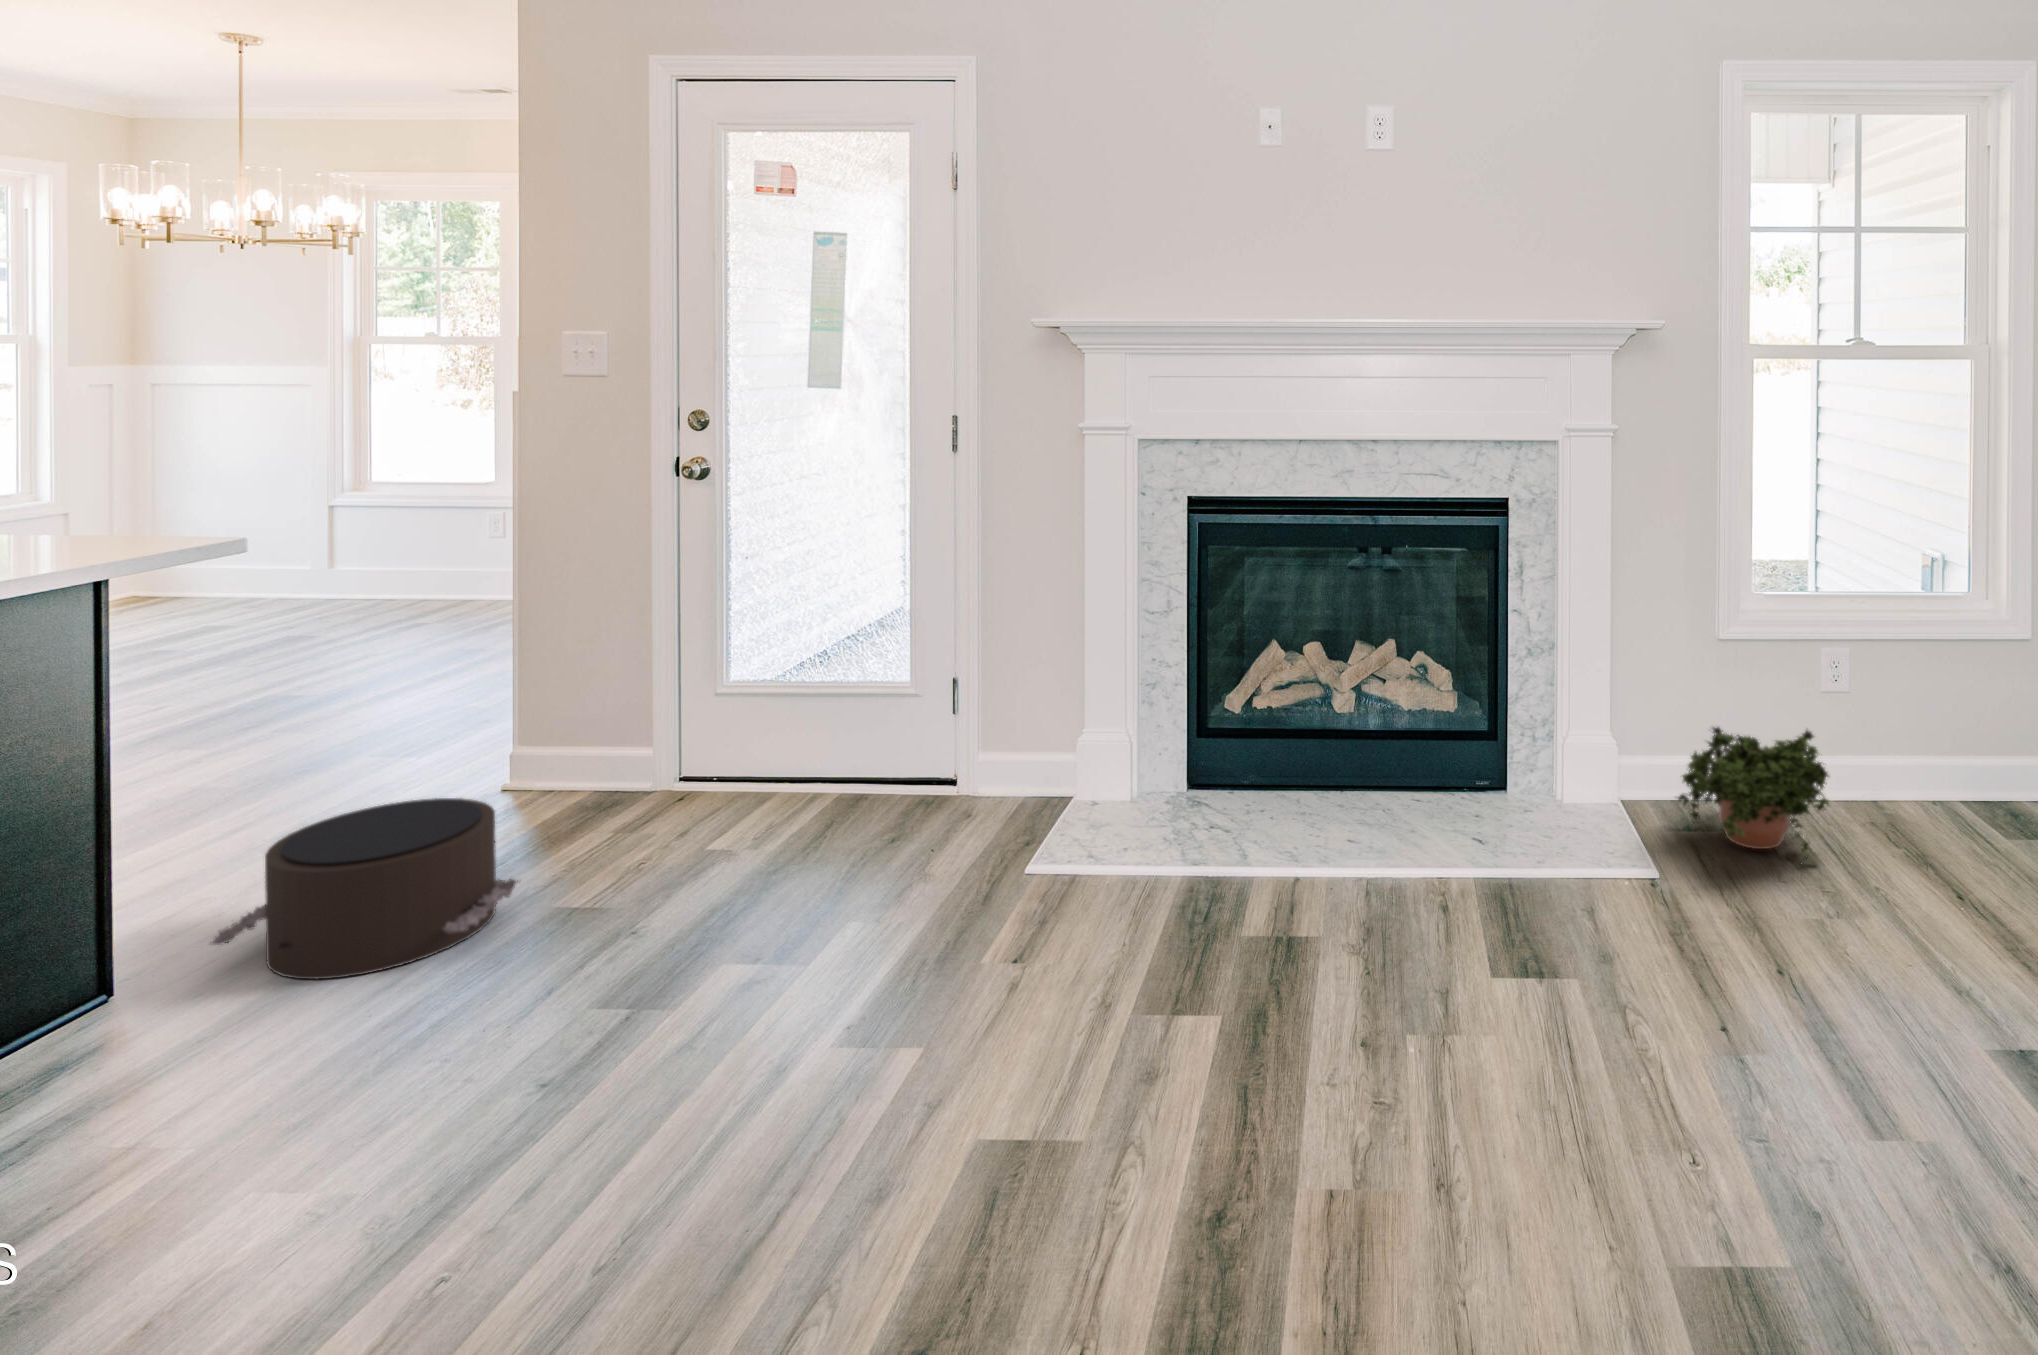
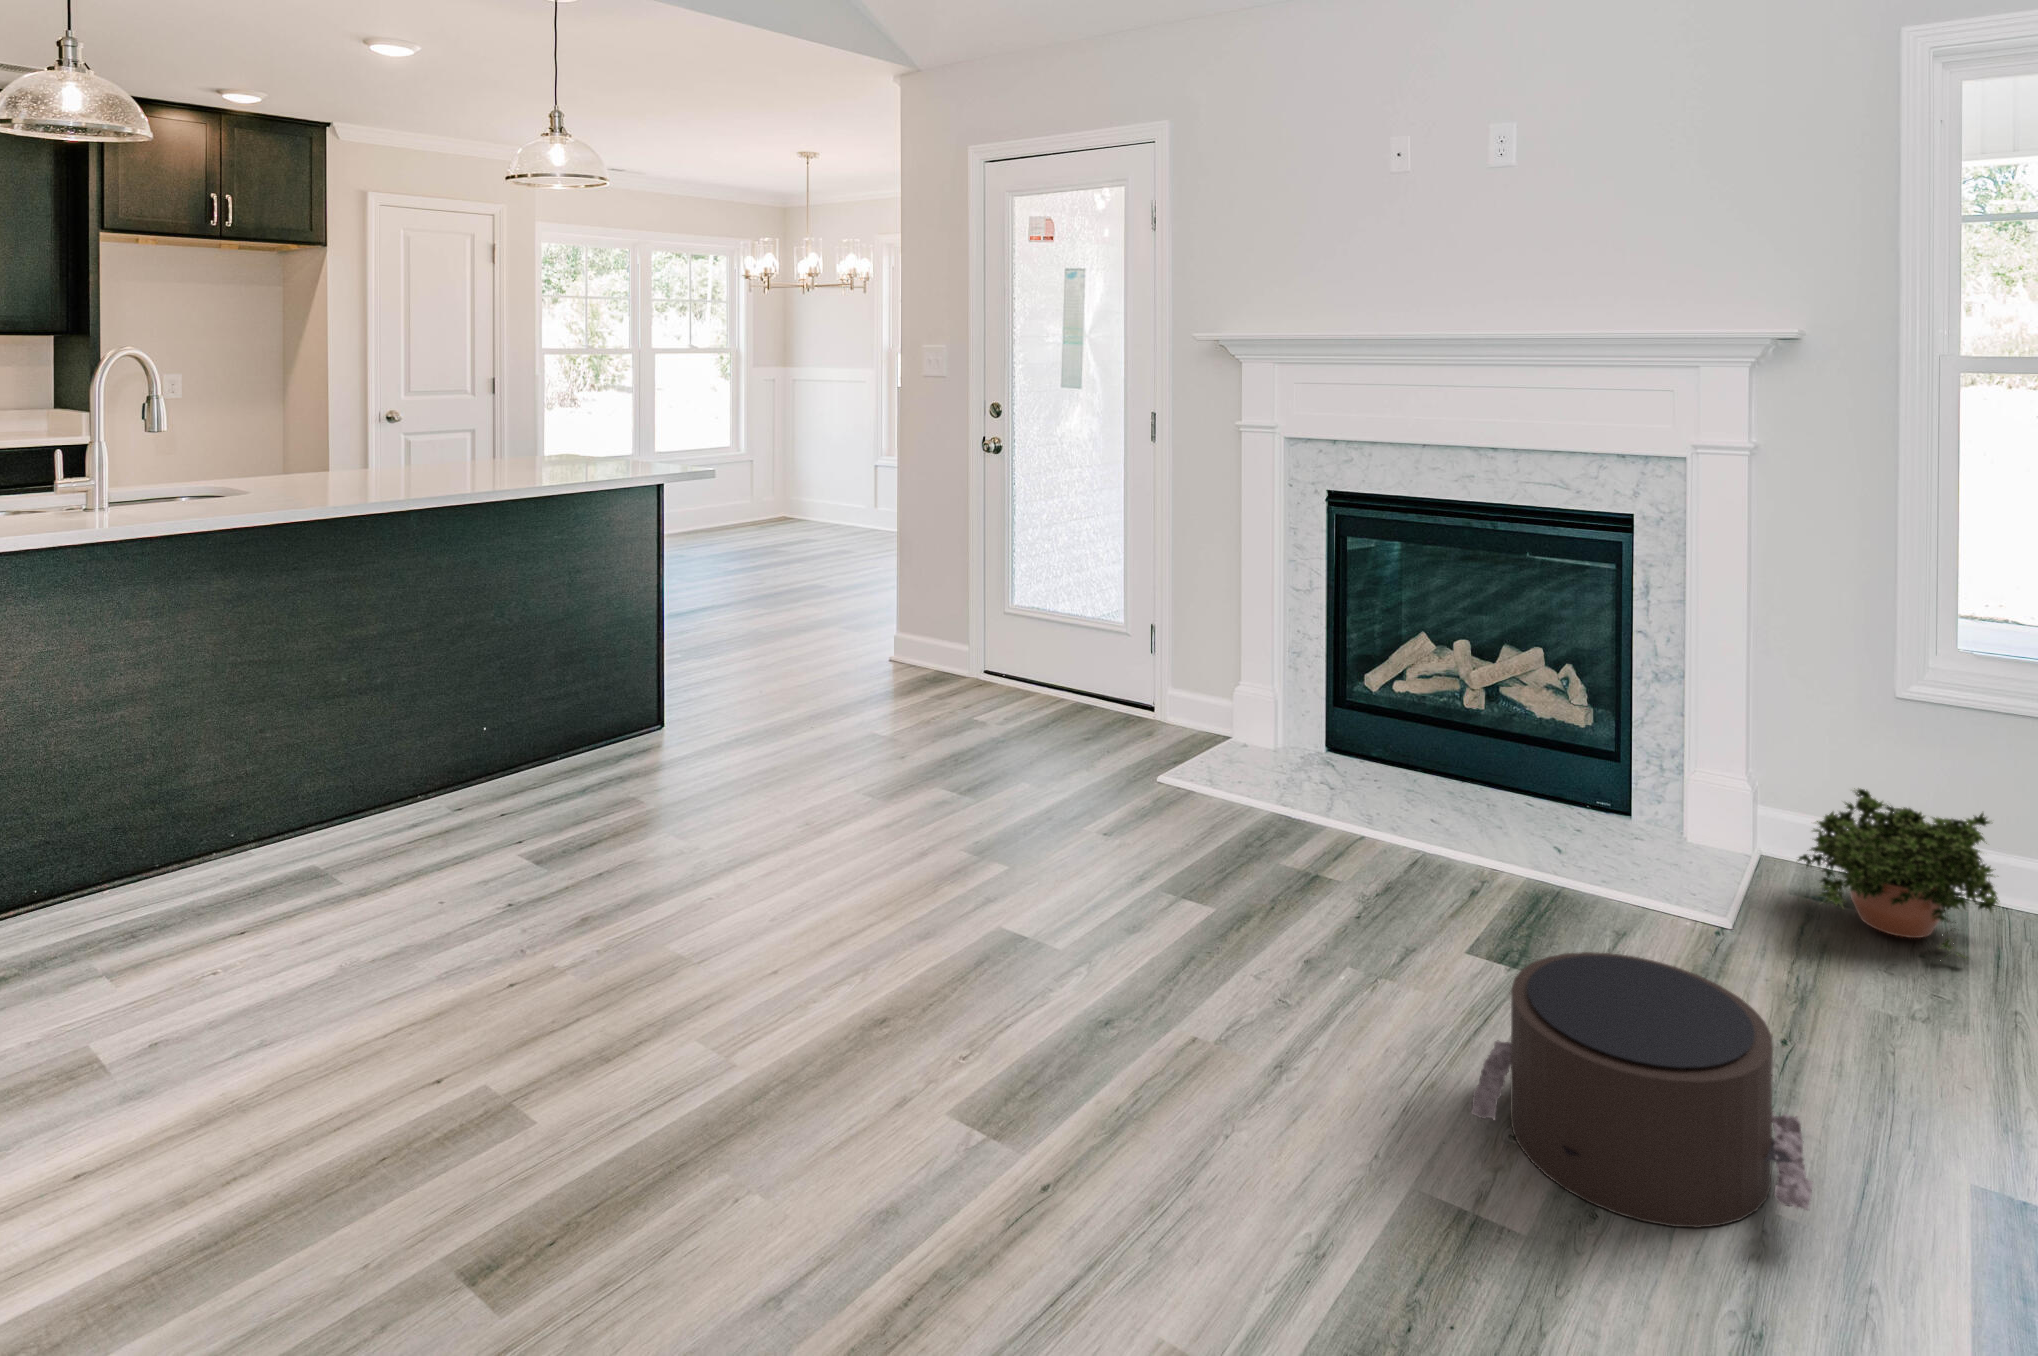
pouf: present [210,798,518,979] -> present [1471,952,1813,1228]

